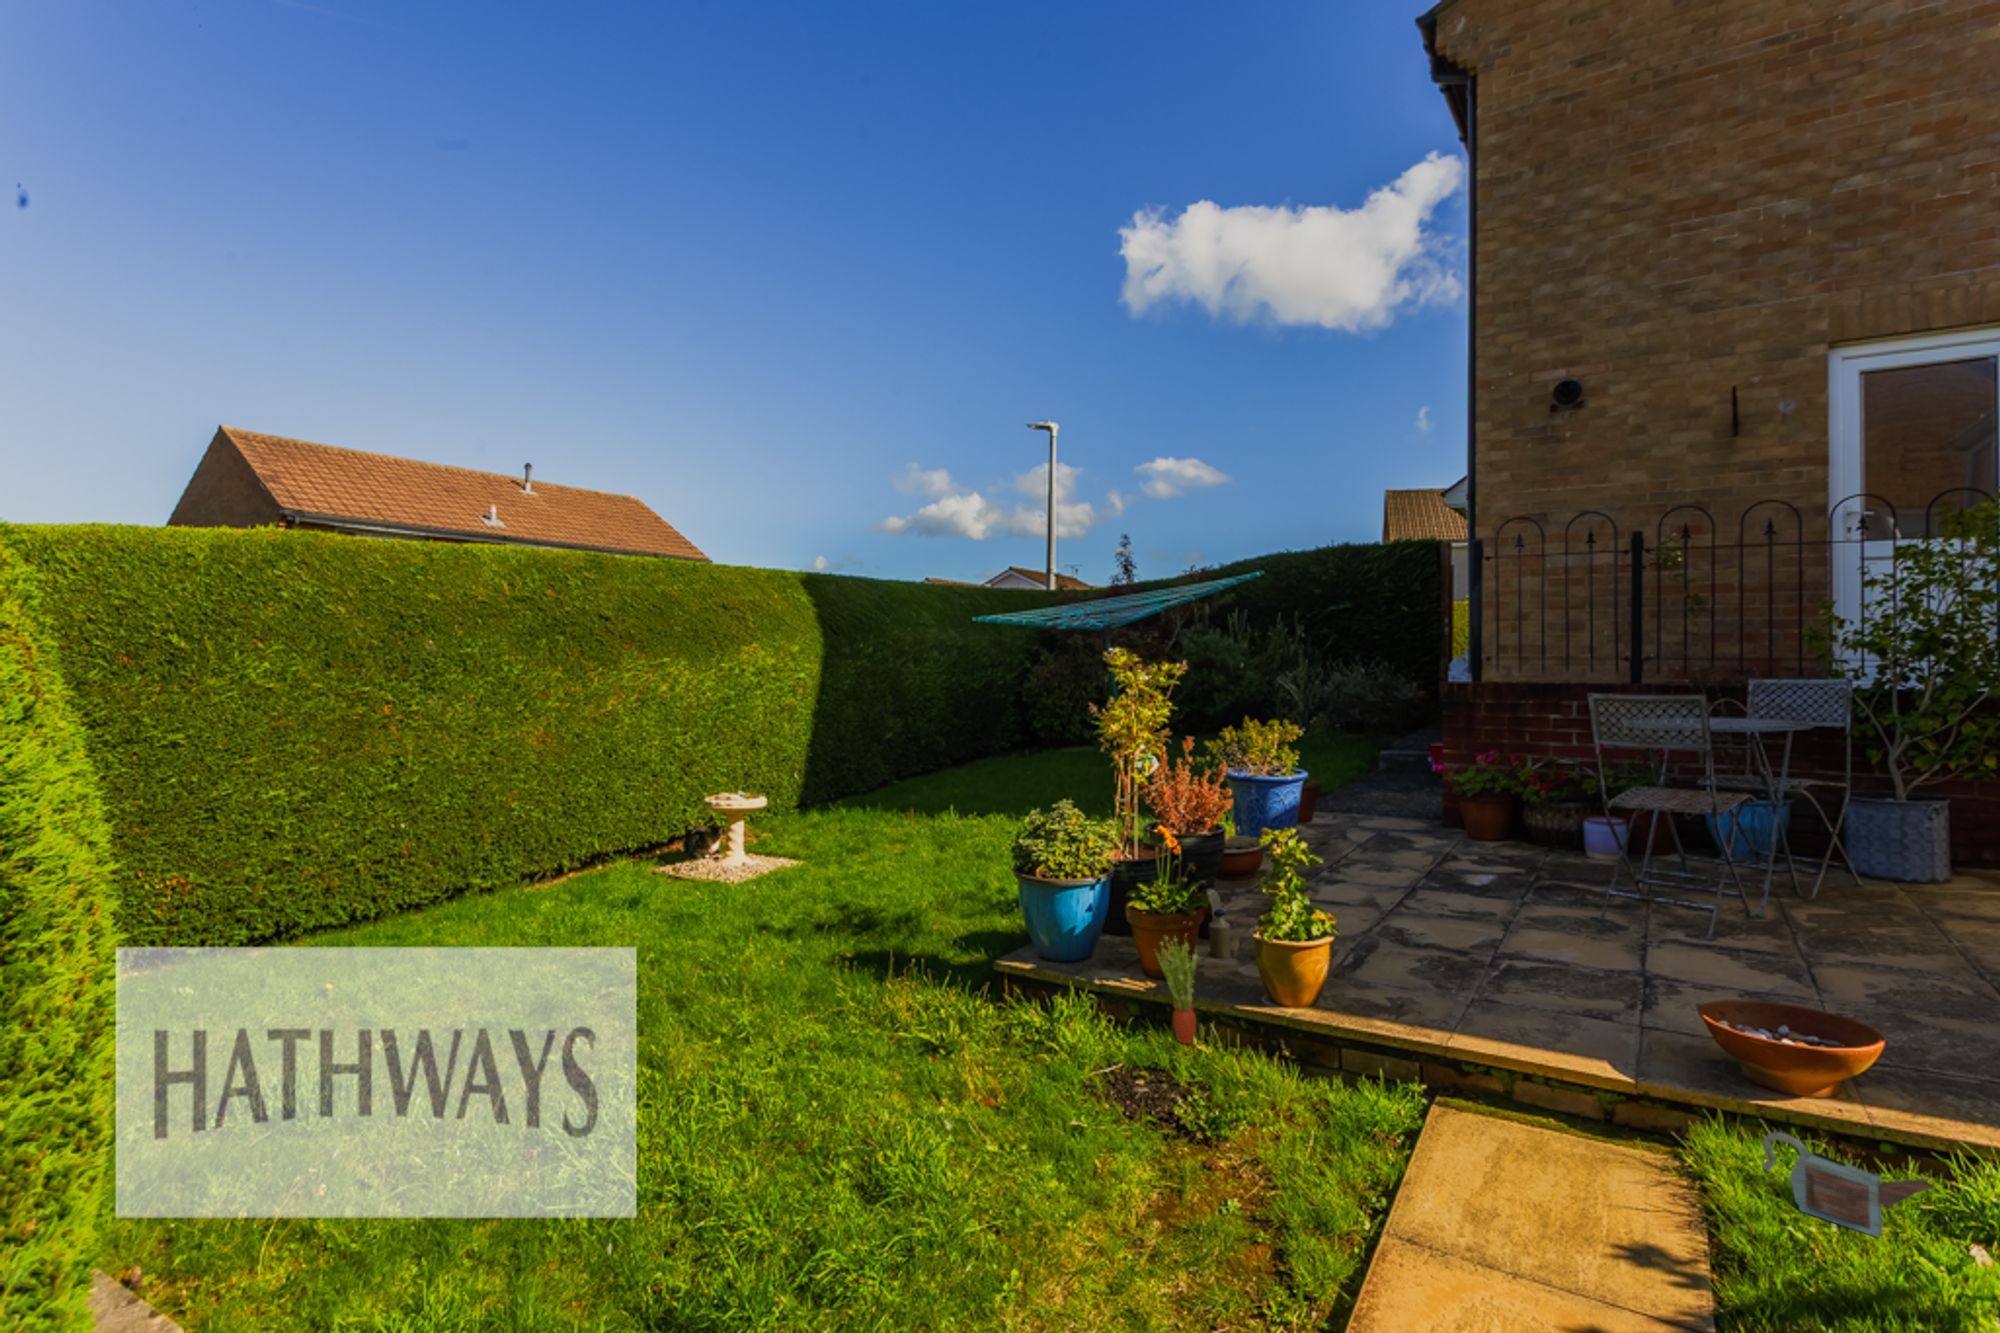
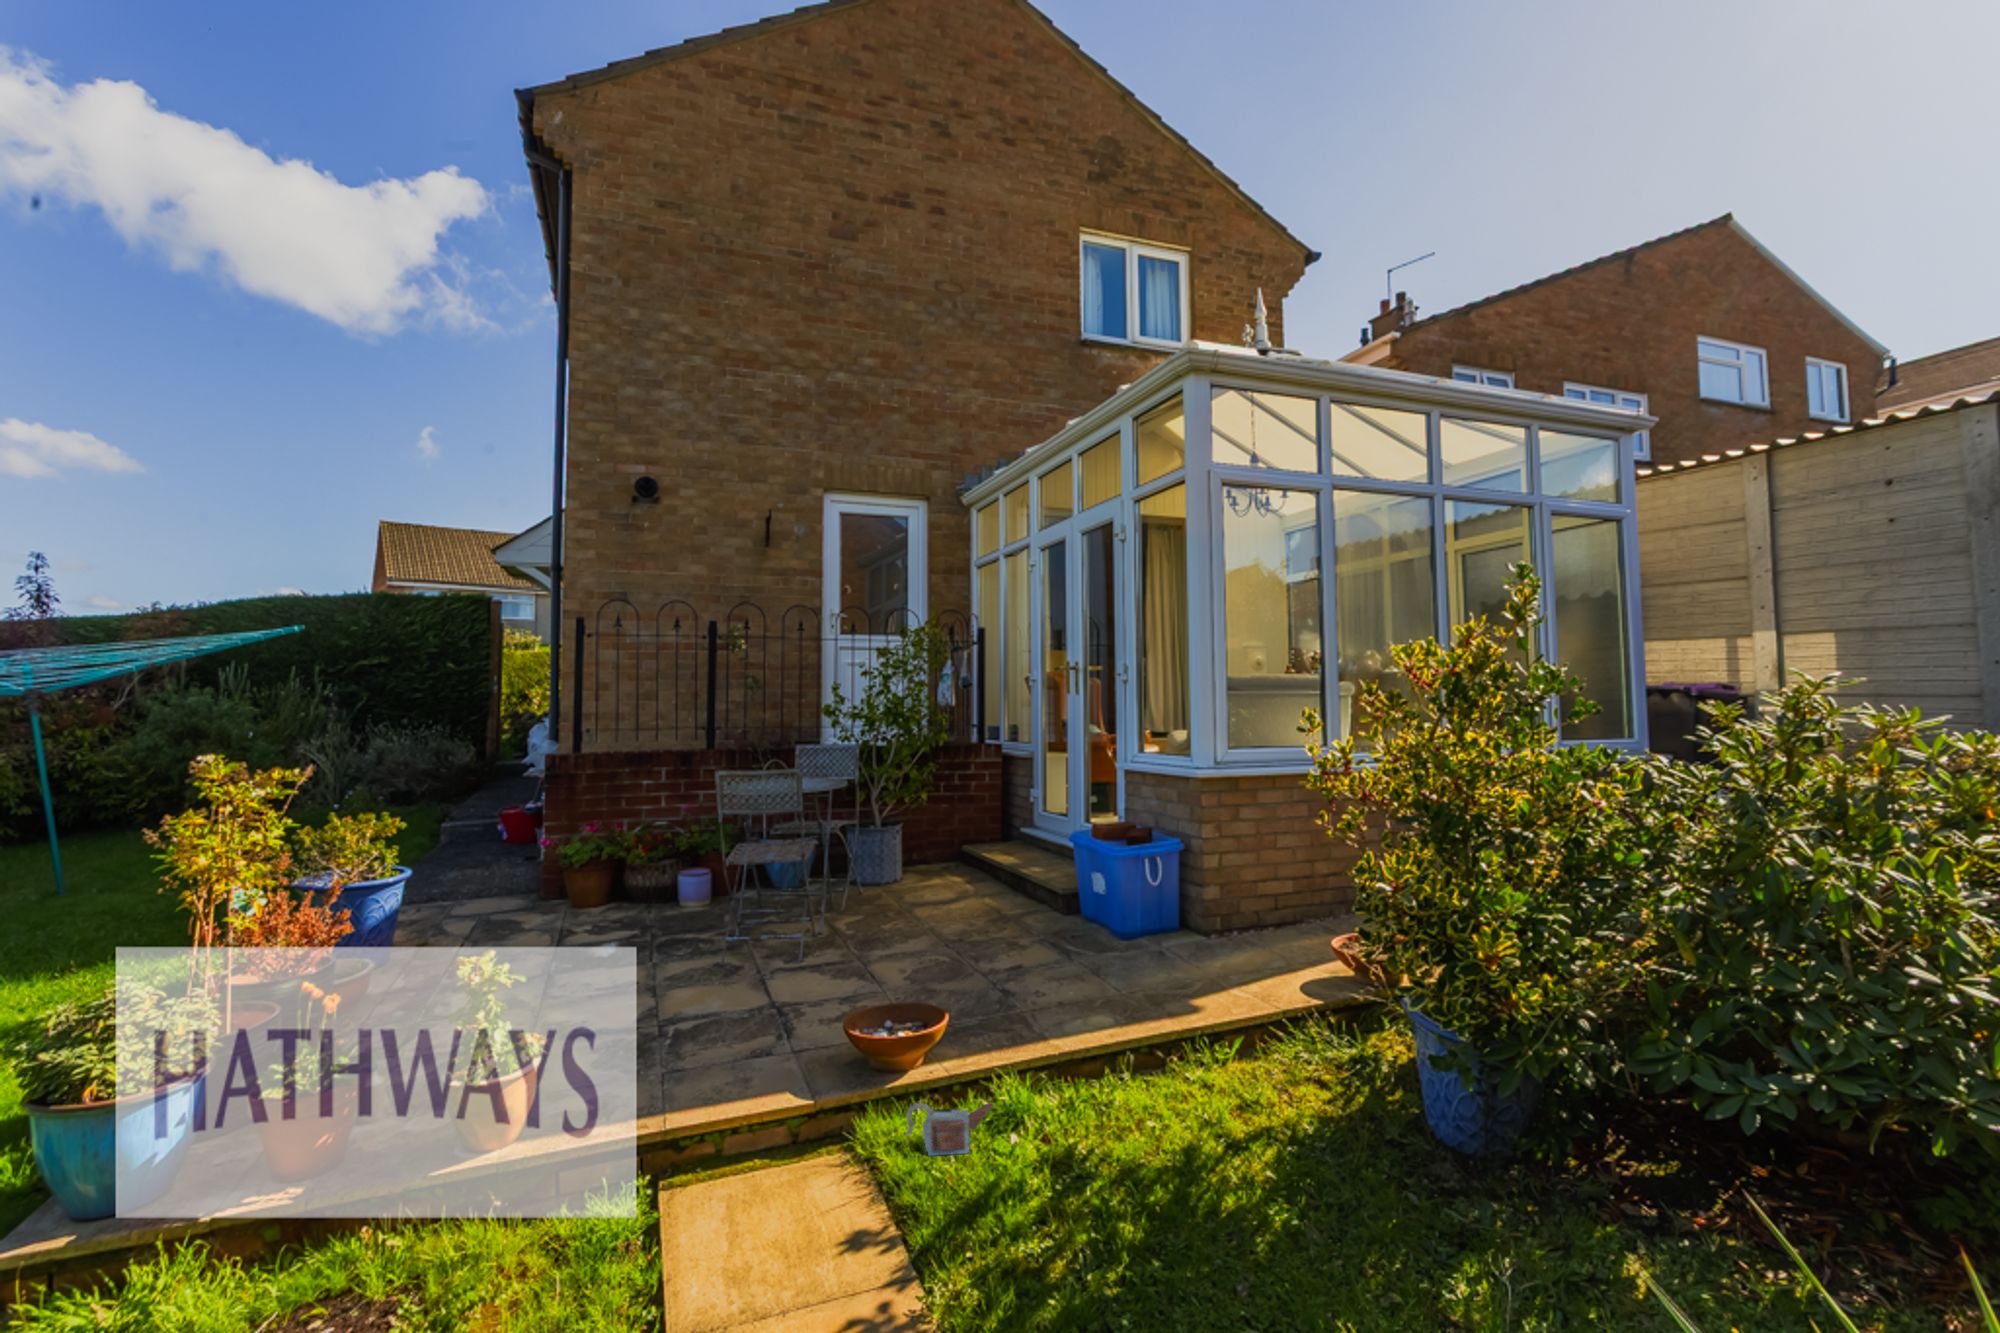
potted plant: present [1156,936,1197,1044] -> none [313,1114,381,1250]

